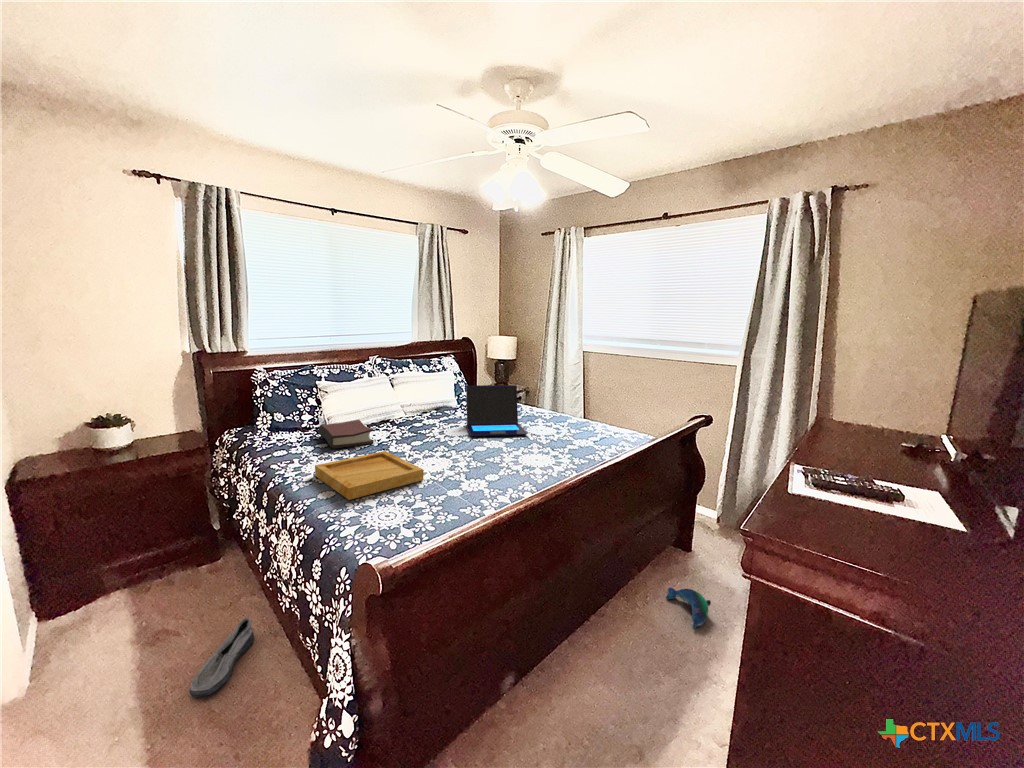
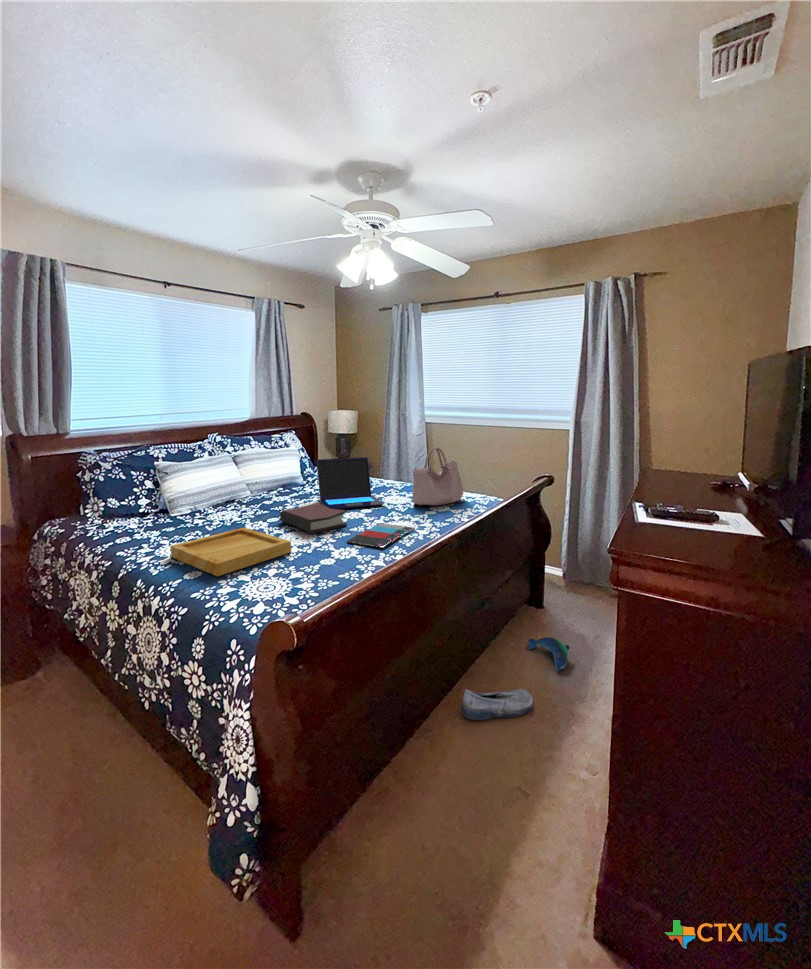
handbag: none [556,380,611,439] -> present [412,447,463,505]
hardback book: present [319,420,374,449] -> present [280,503,347,534]
smartphone: none [479,455,551,483] -> present [347,523,415,548]
shoe: present [190,618,254,697] -> present [461,689,533,720]

